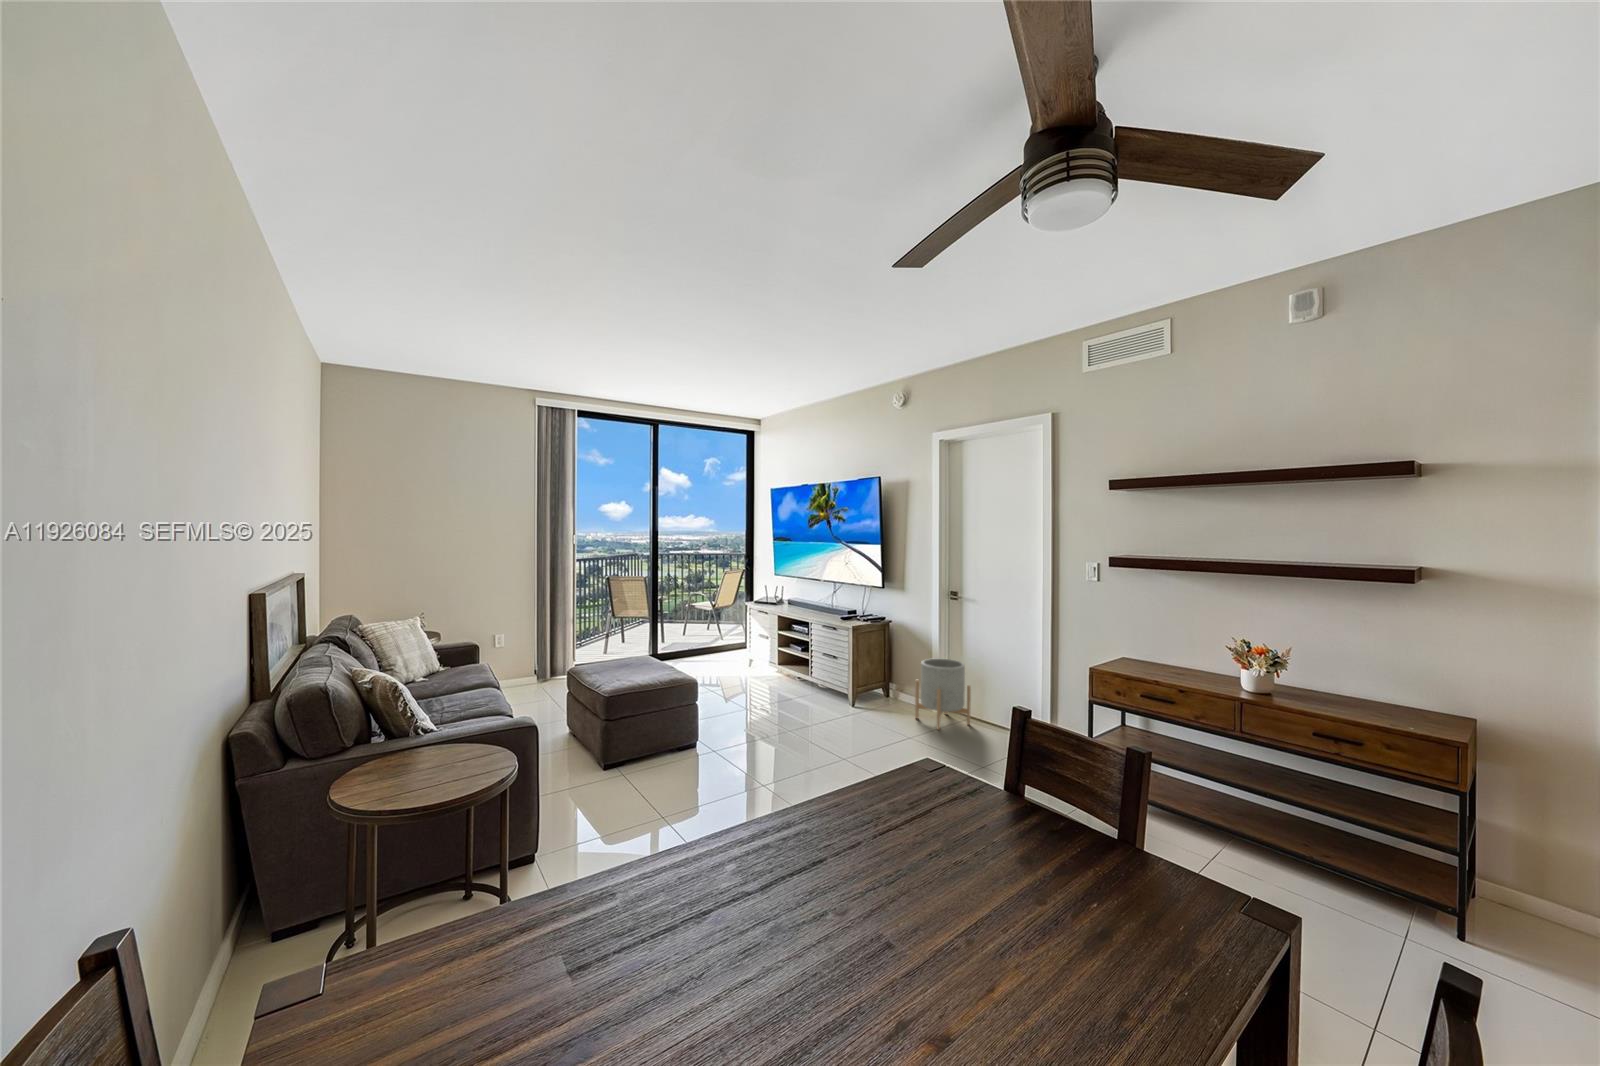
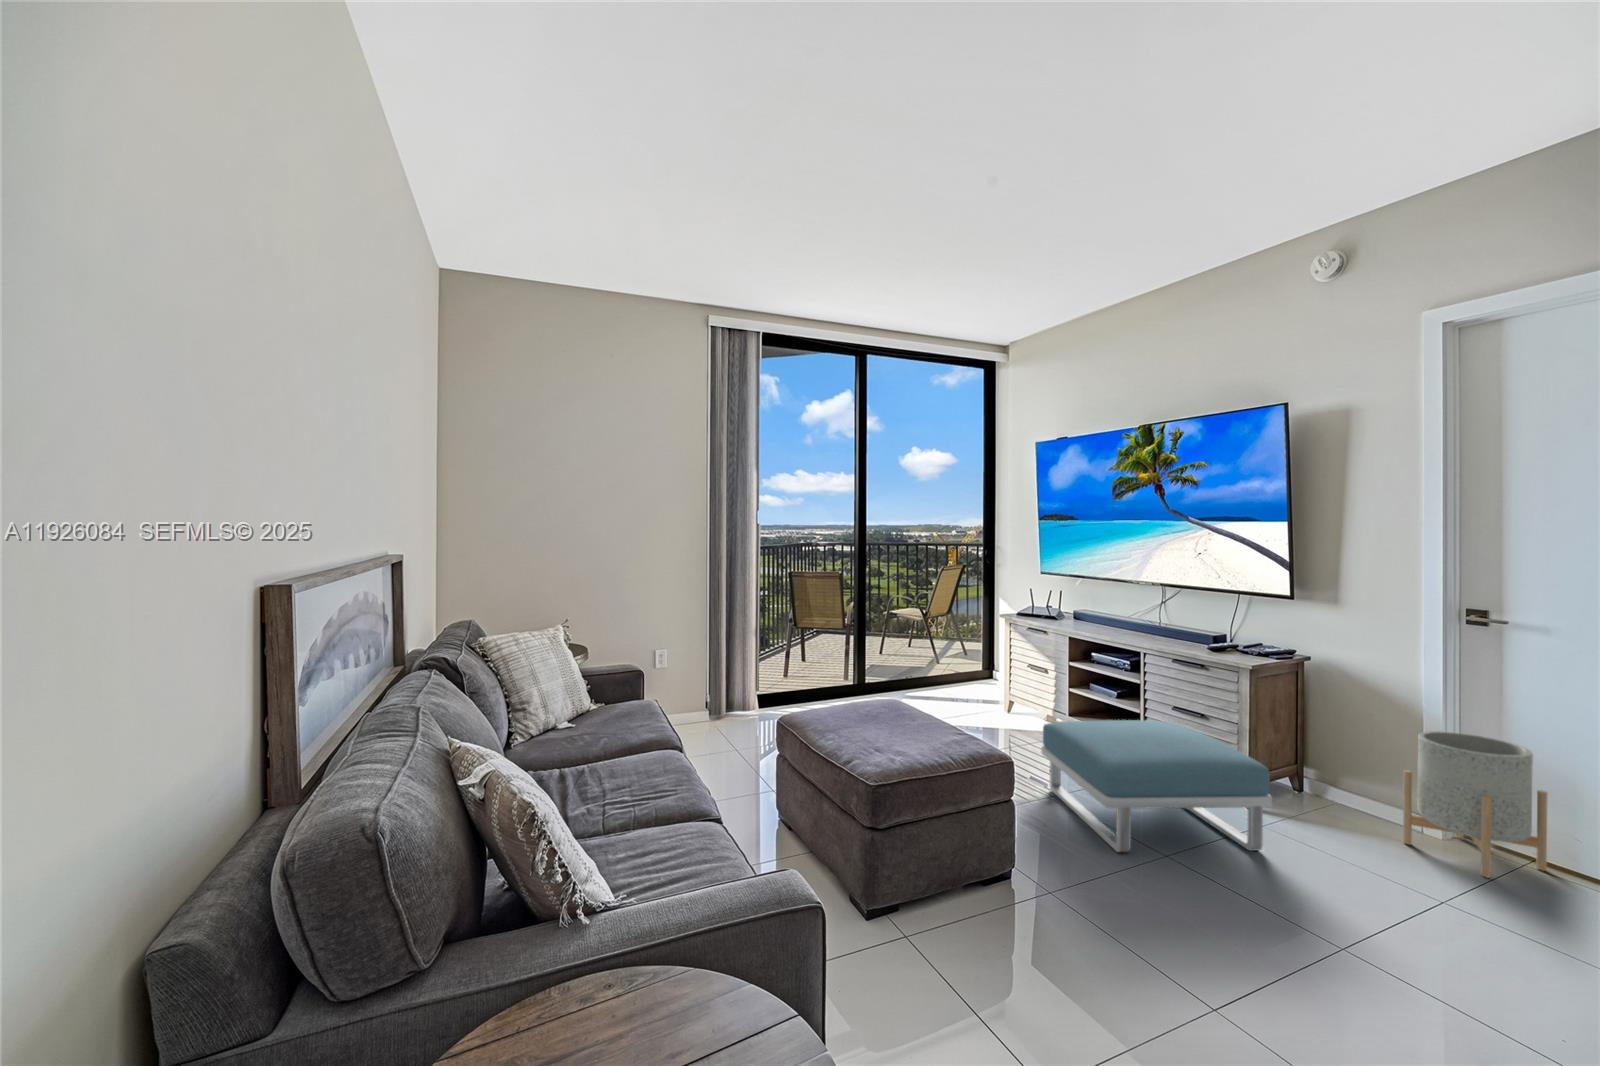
footstool: none [741,662,845,733] -> present [1041,720,1272,852]

